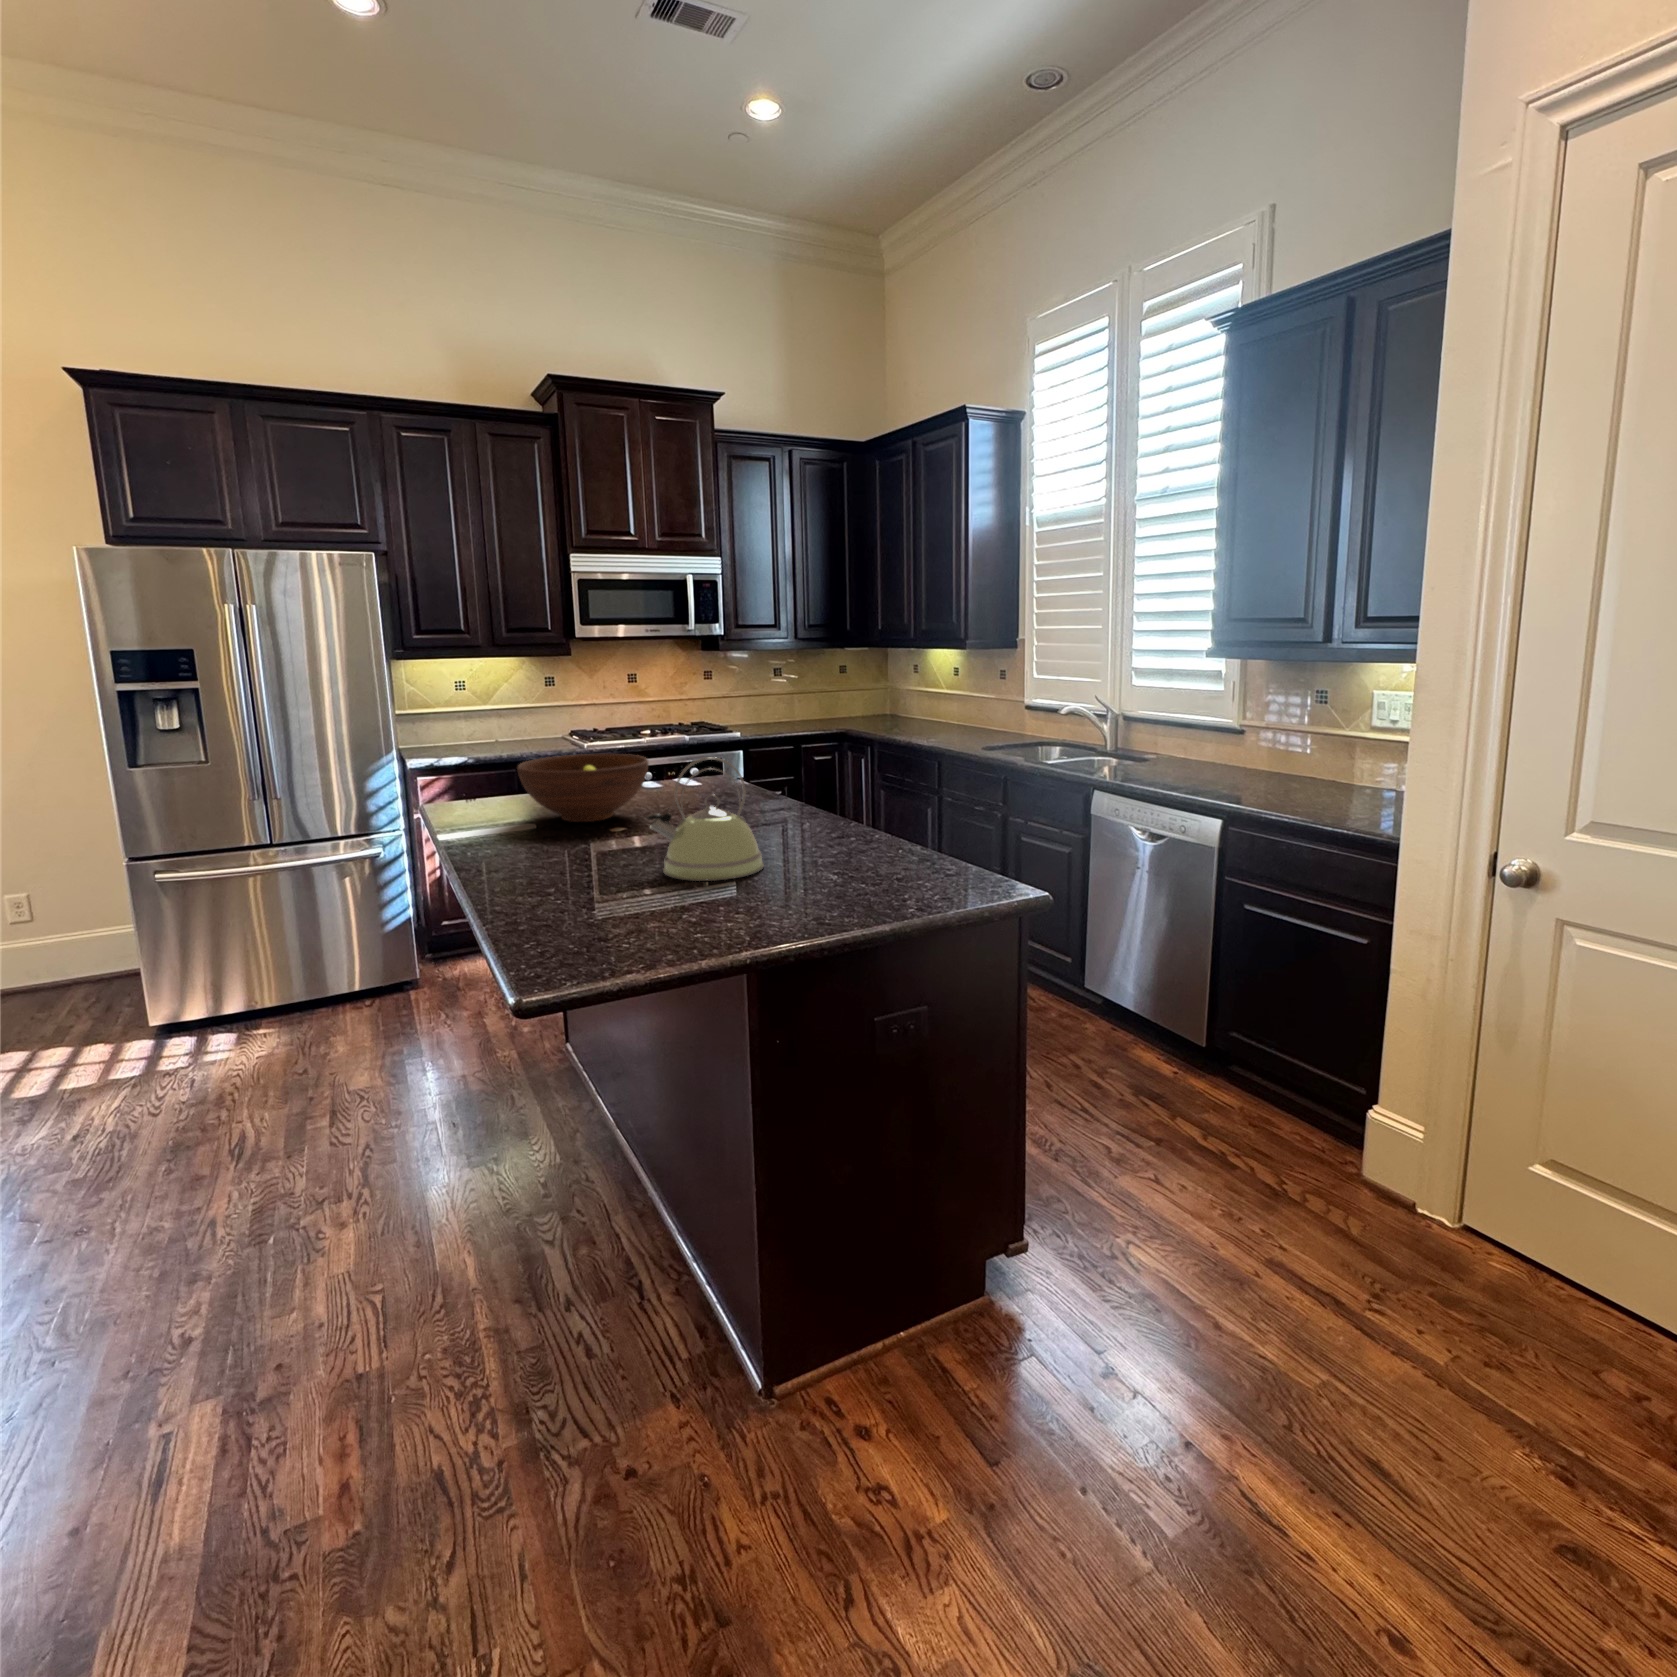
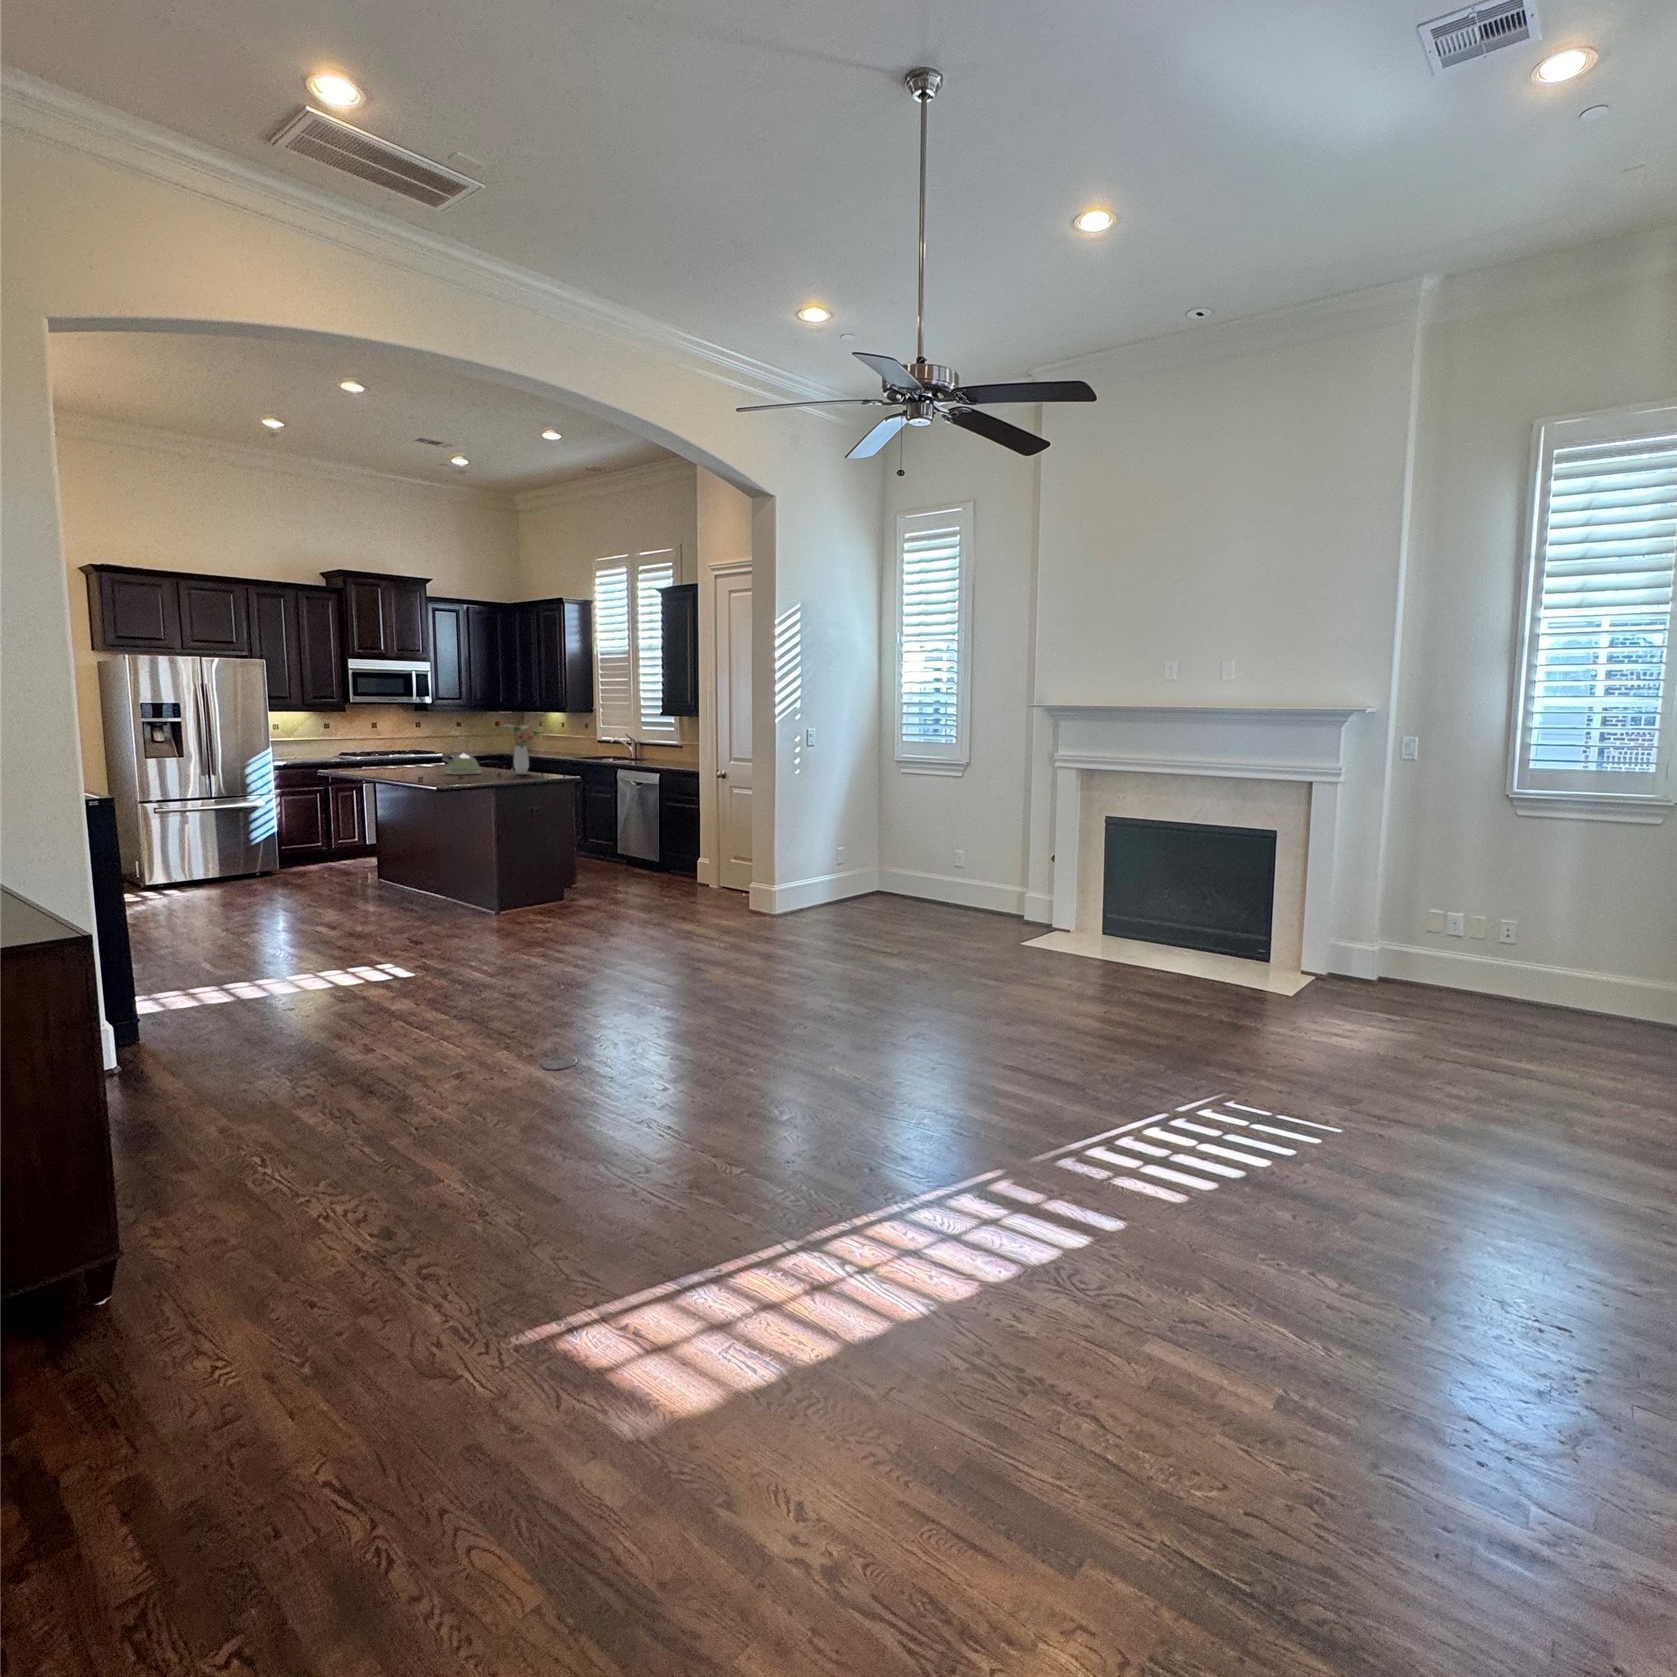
flower arrangement: none [825,715,979,883] -> present [507,725,543,774]
fruit bowl: present [517,754,648,822] -> none [373,746,426,769]

